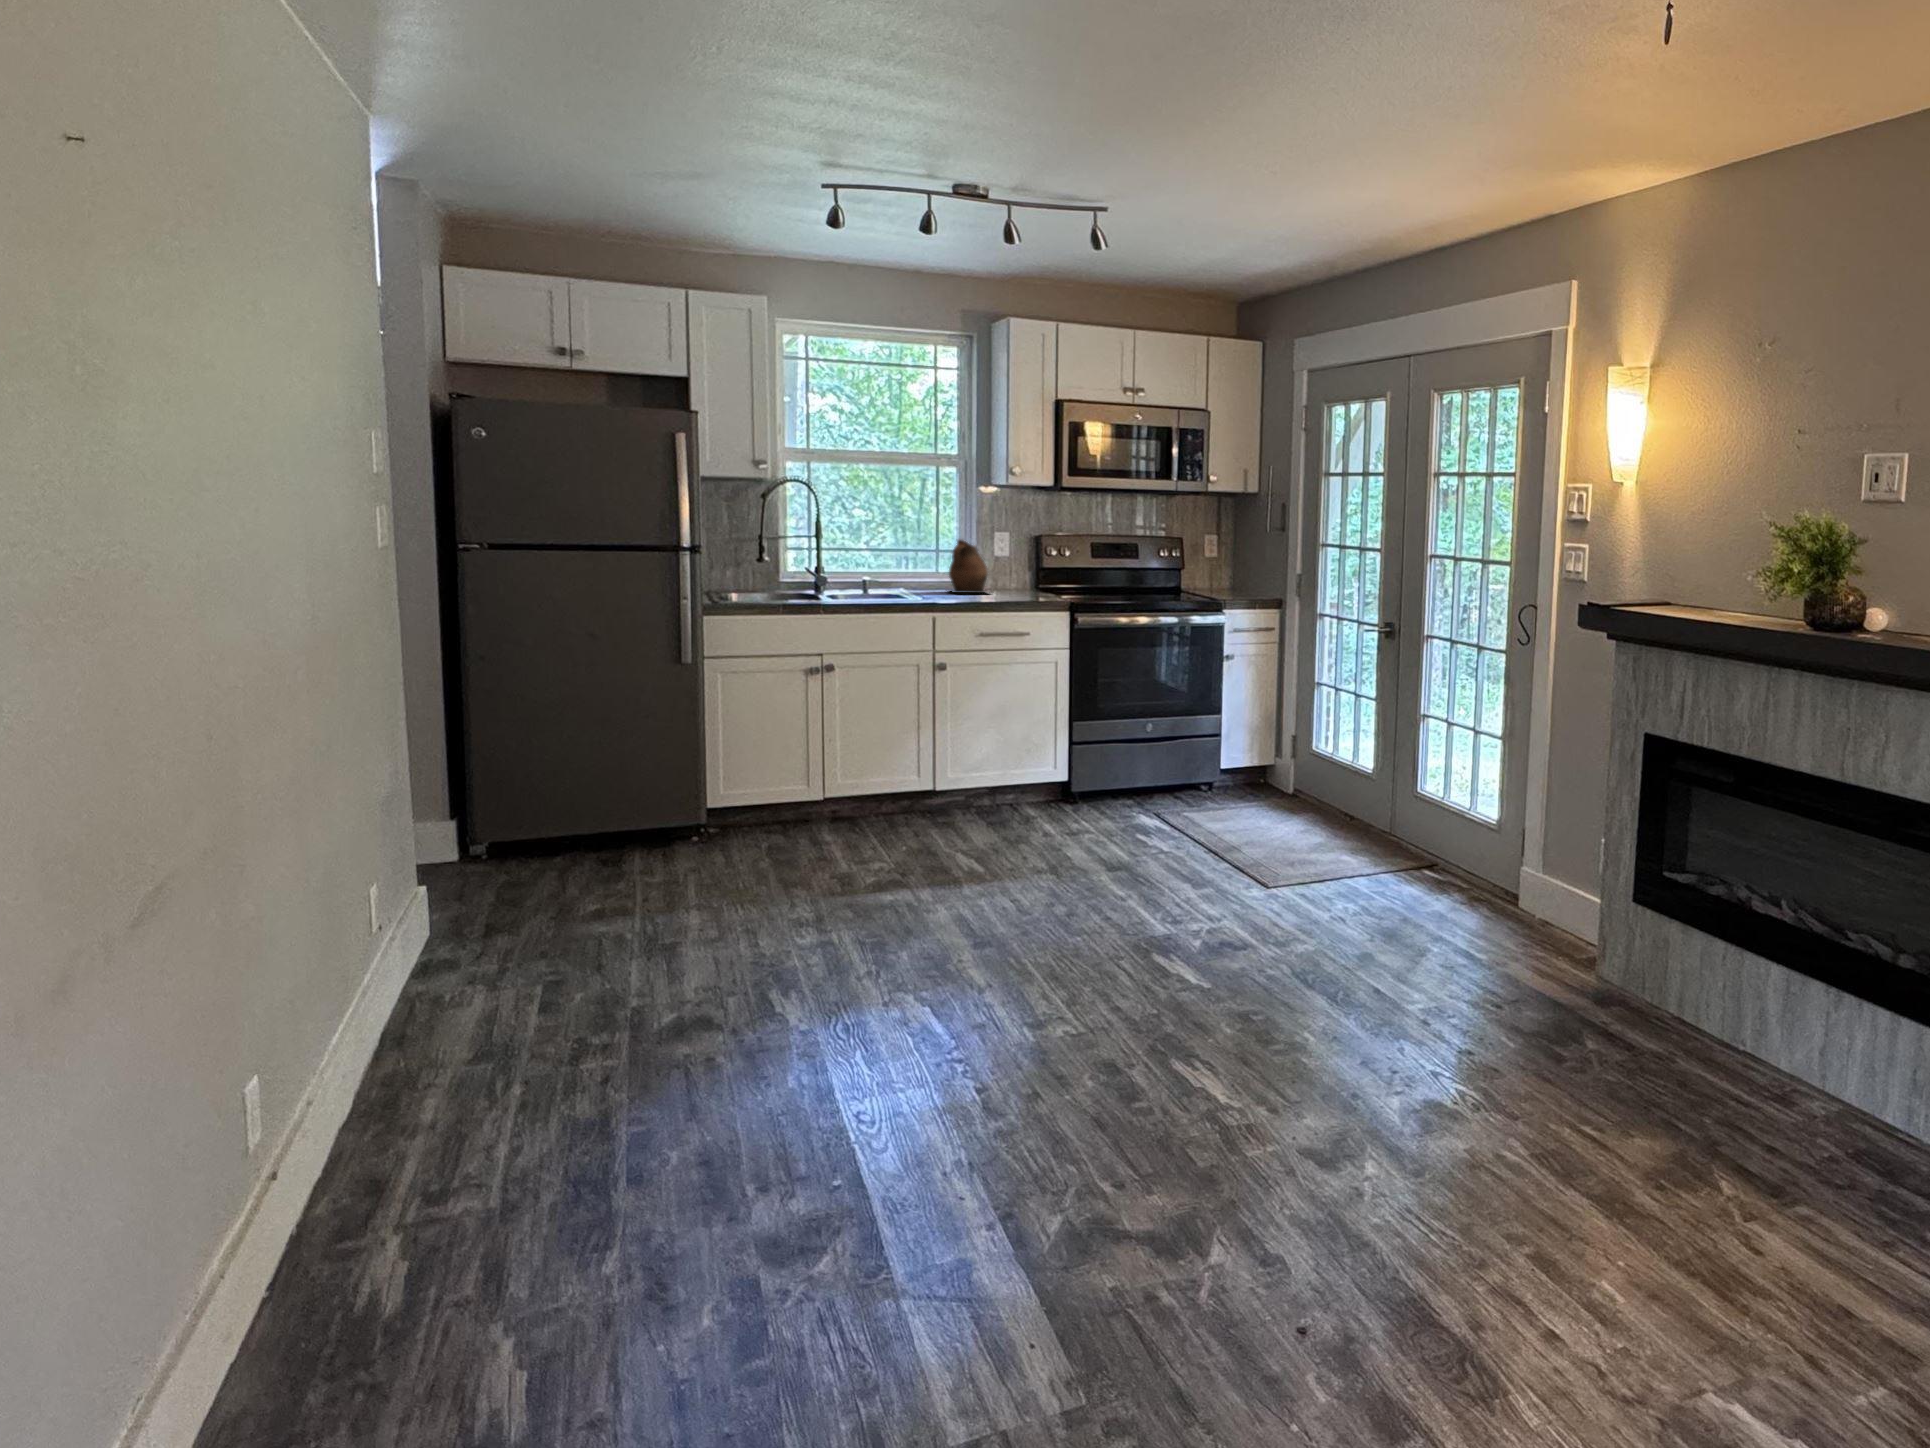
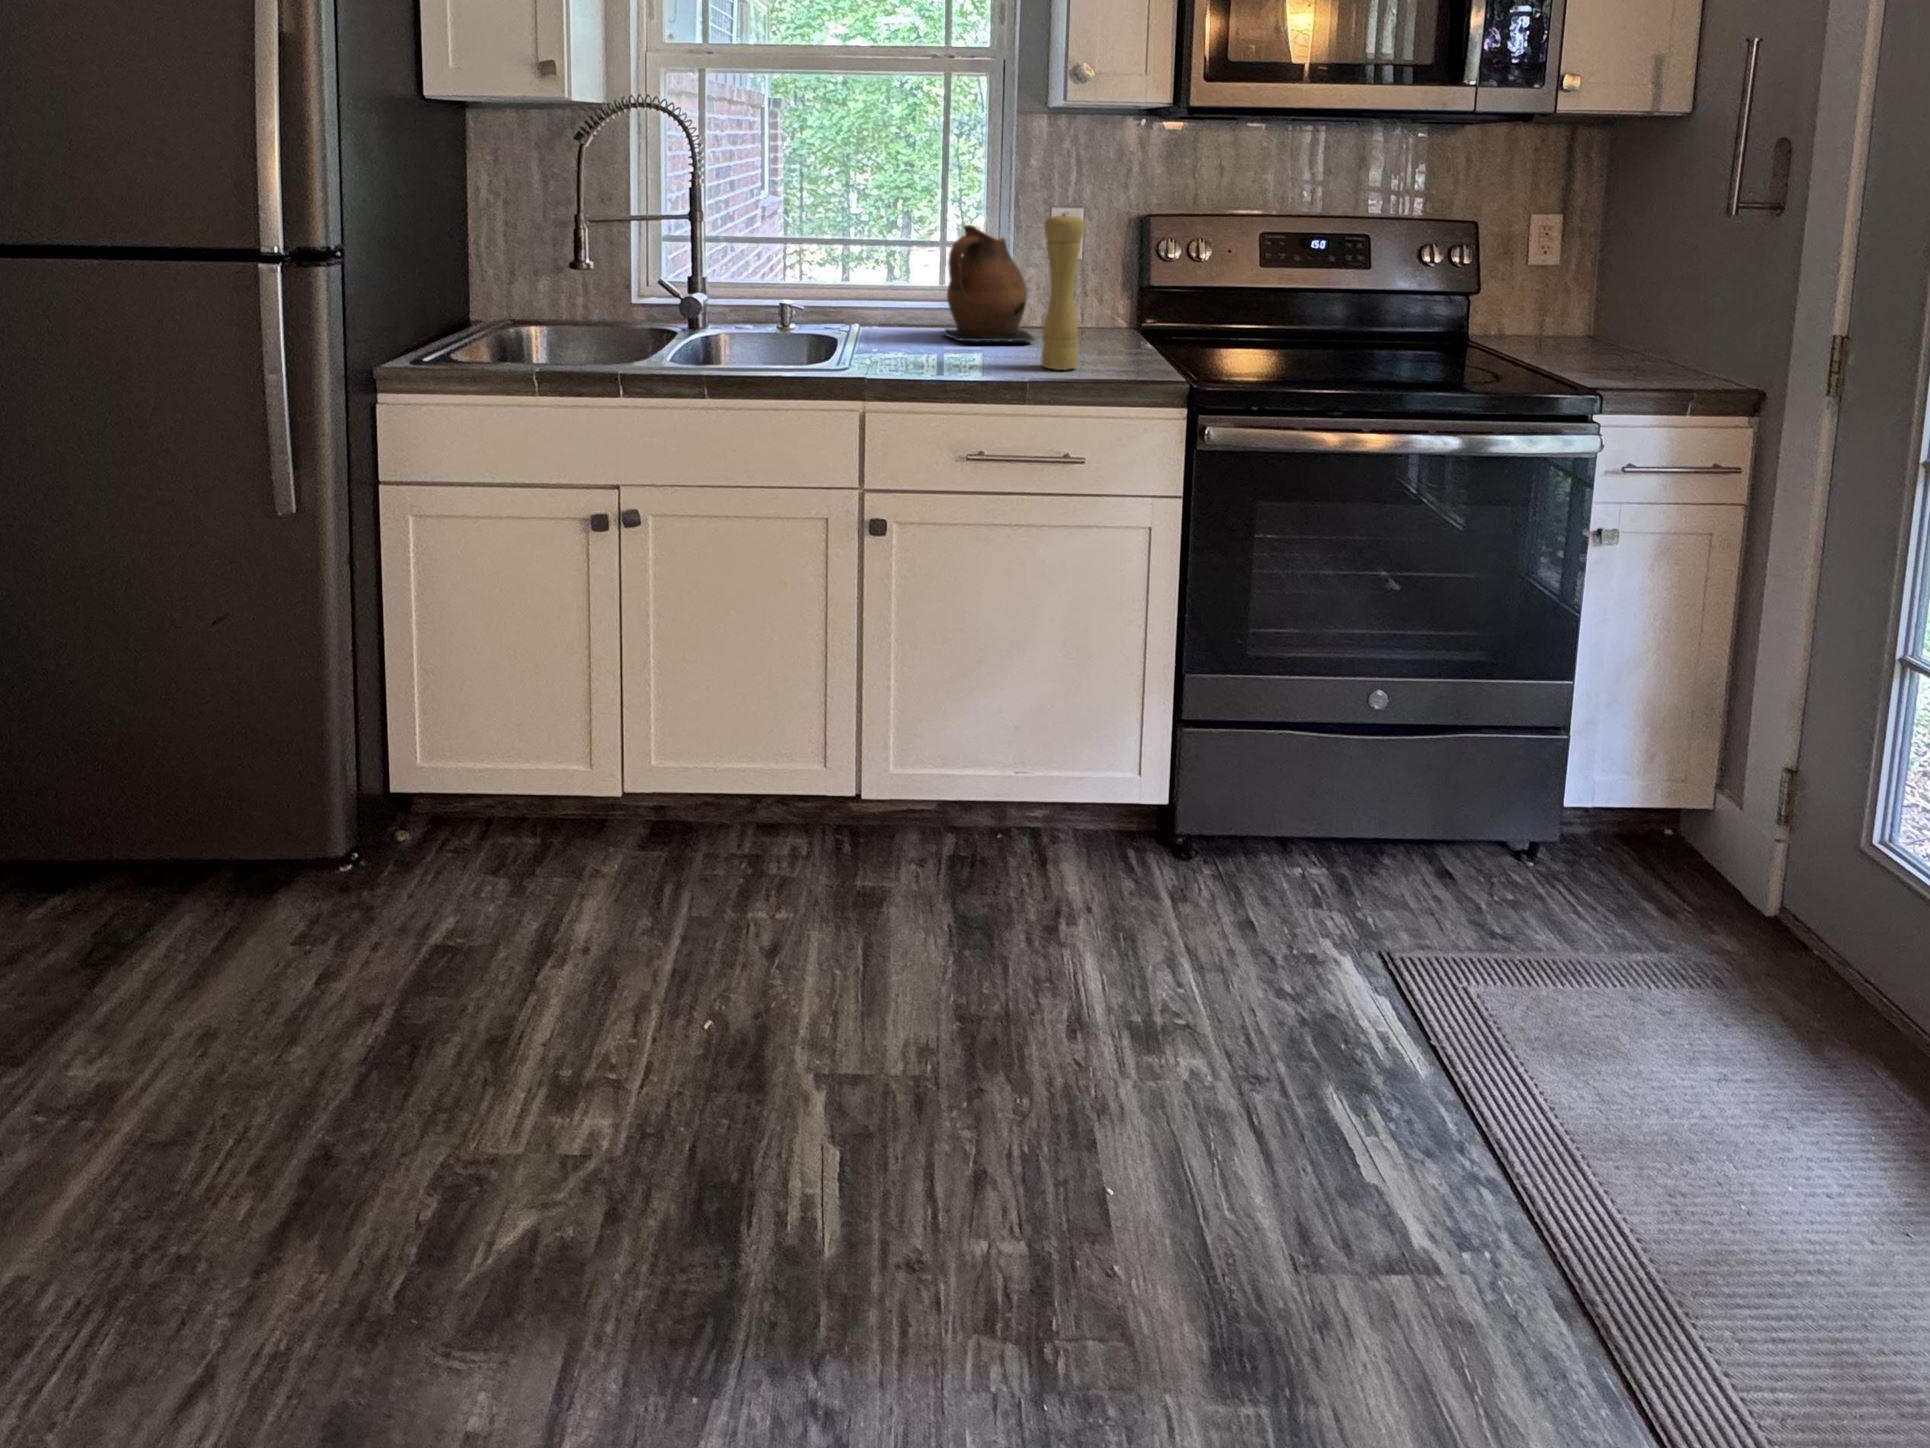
pepper mill: none [1004,532,1021,599] -> present [1041,213,1084,370]

